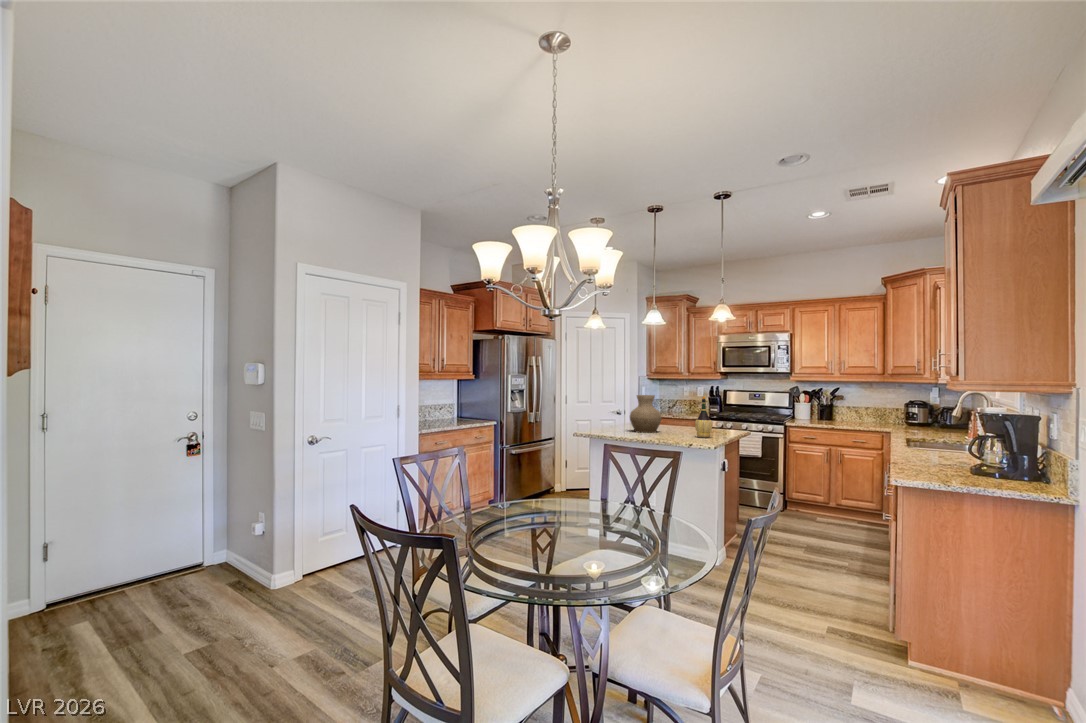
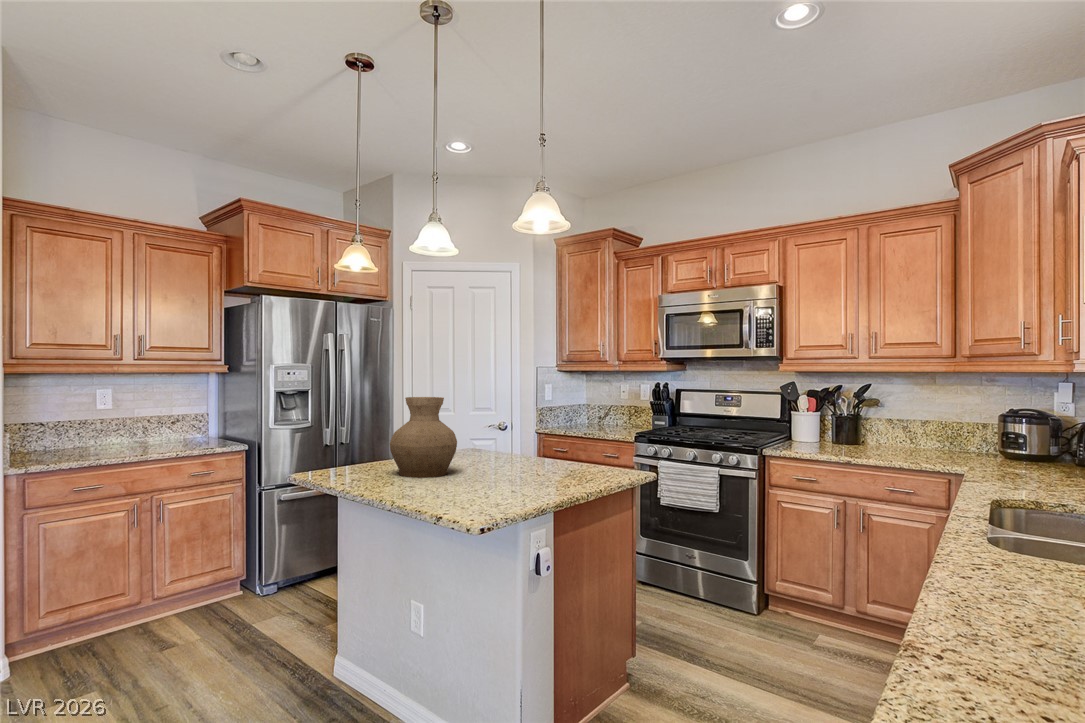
wine bottle: present [695,397,712,438] -> none [466,401,505,500]

